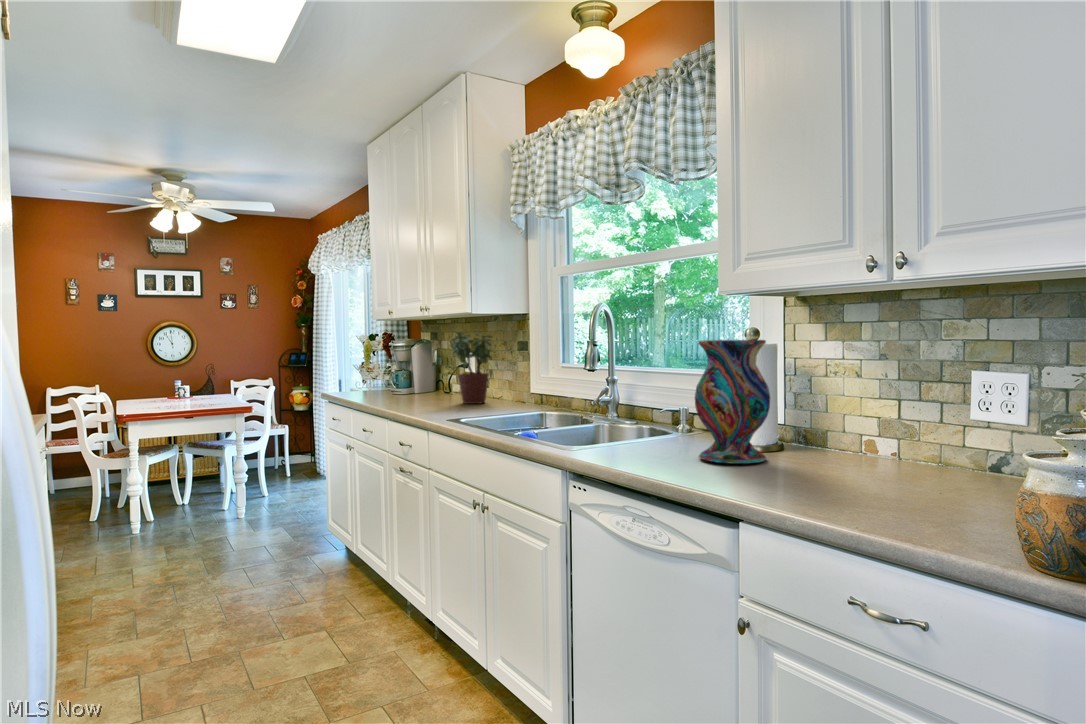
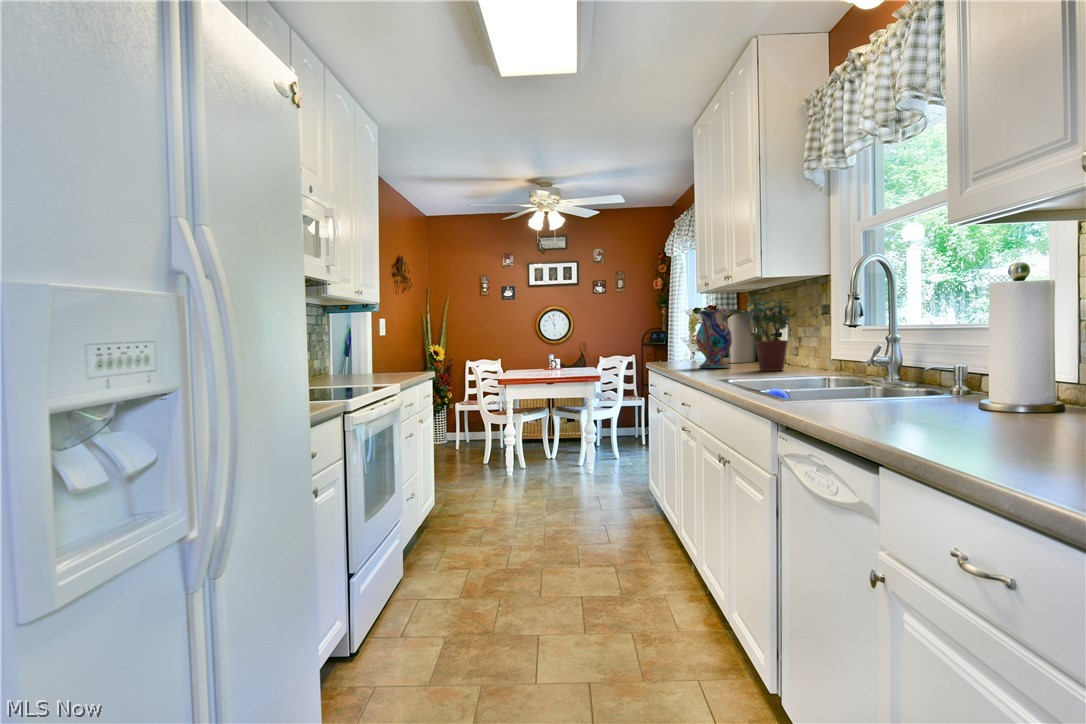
vase: present [695,340,770,464] -> present [696,310,732,368]

